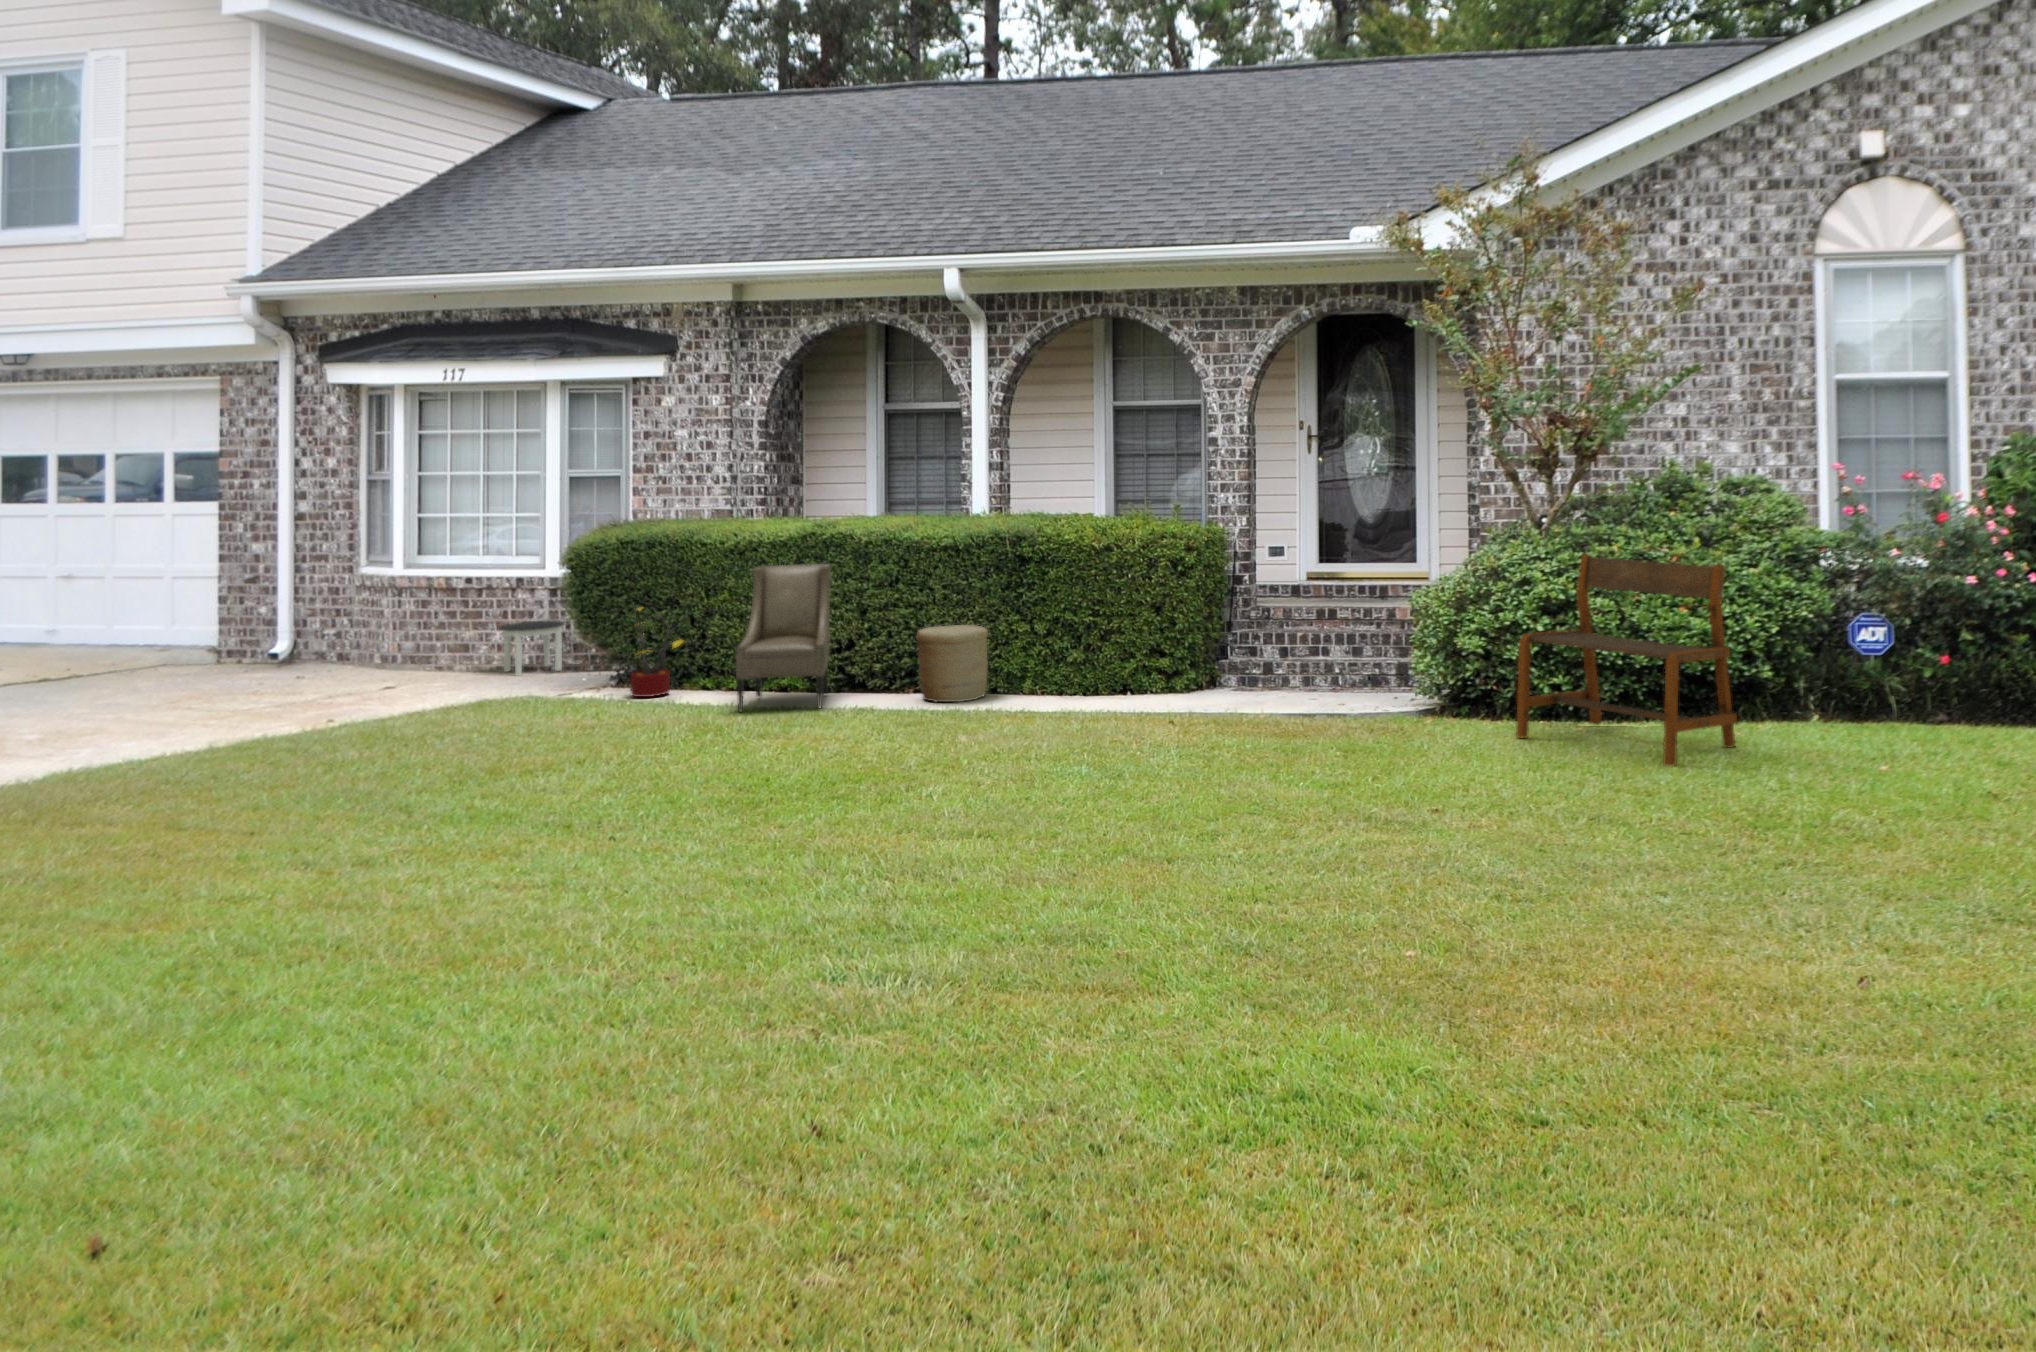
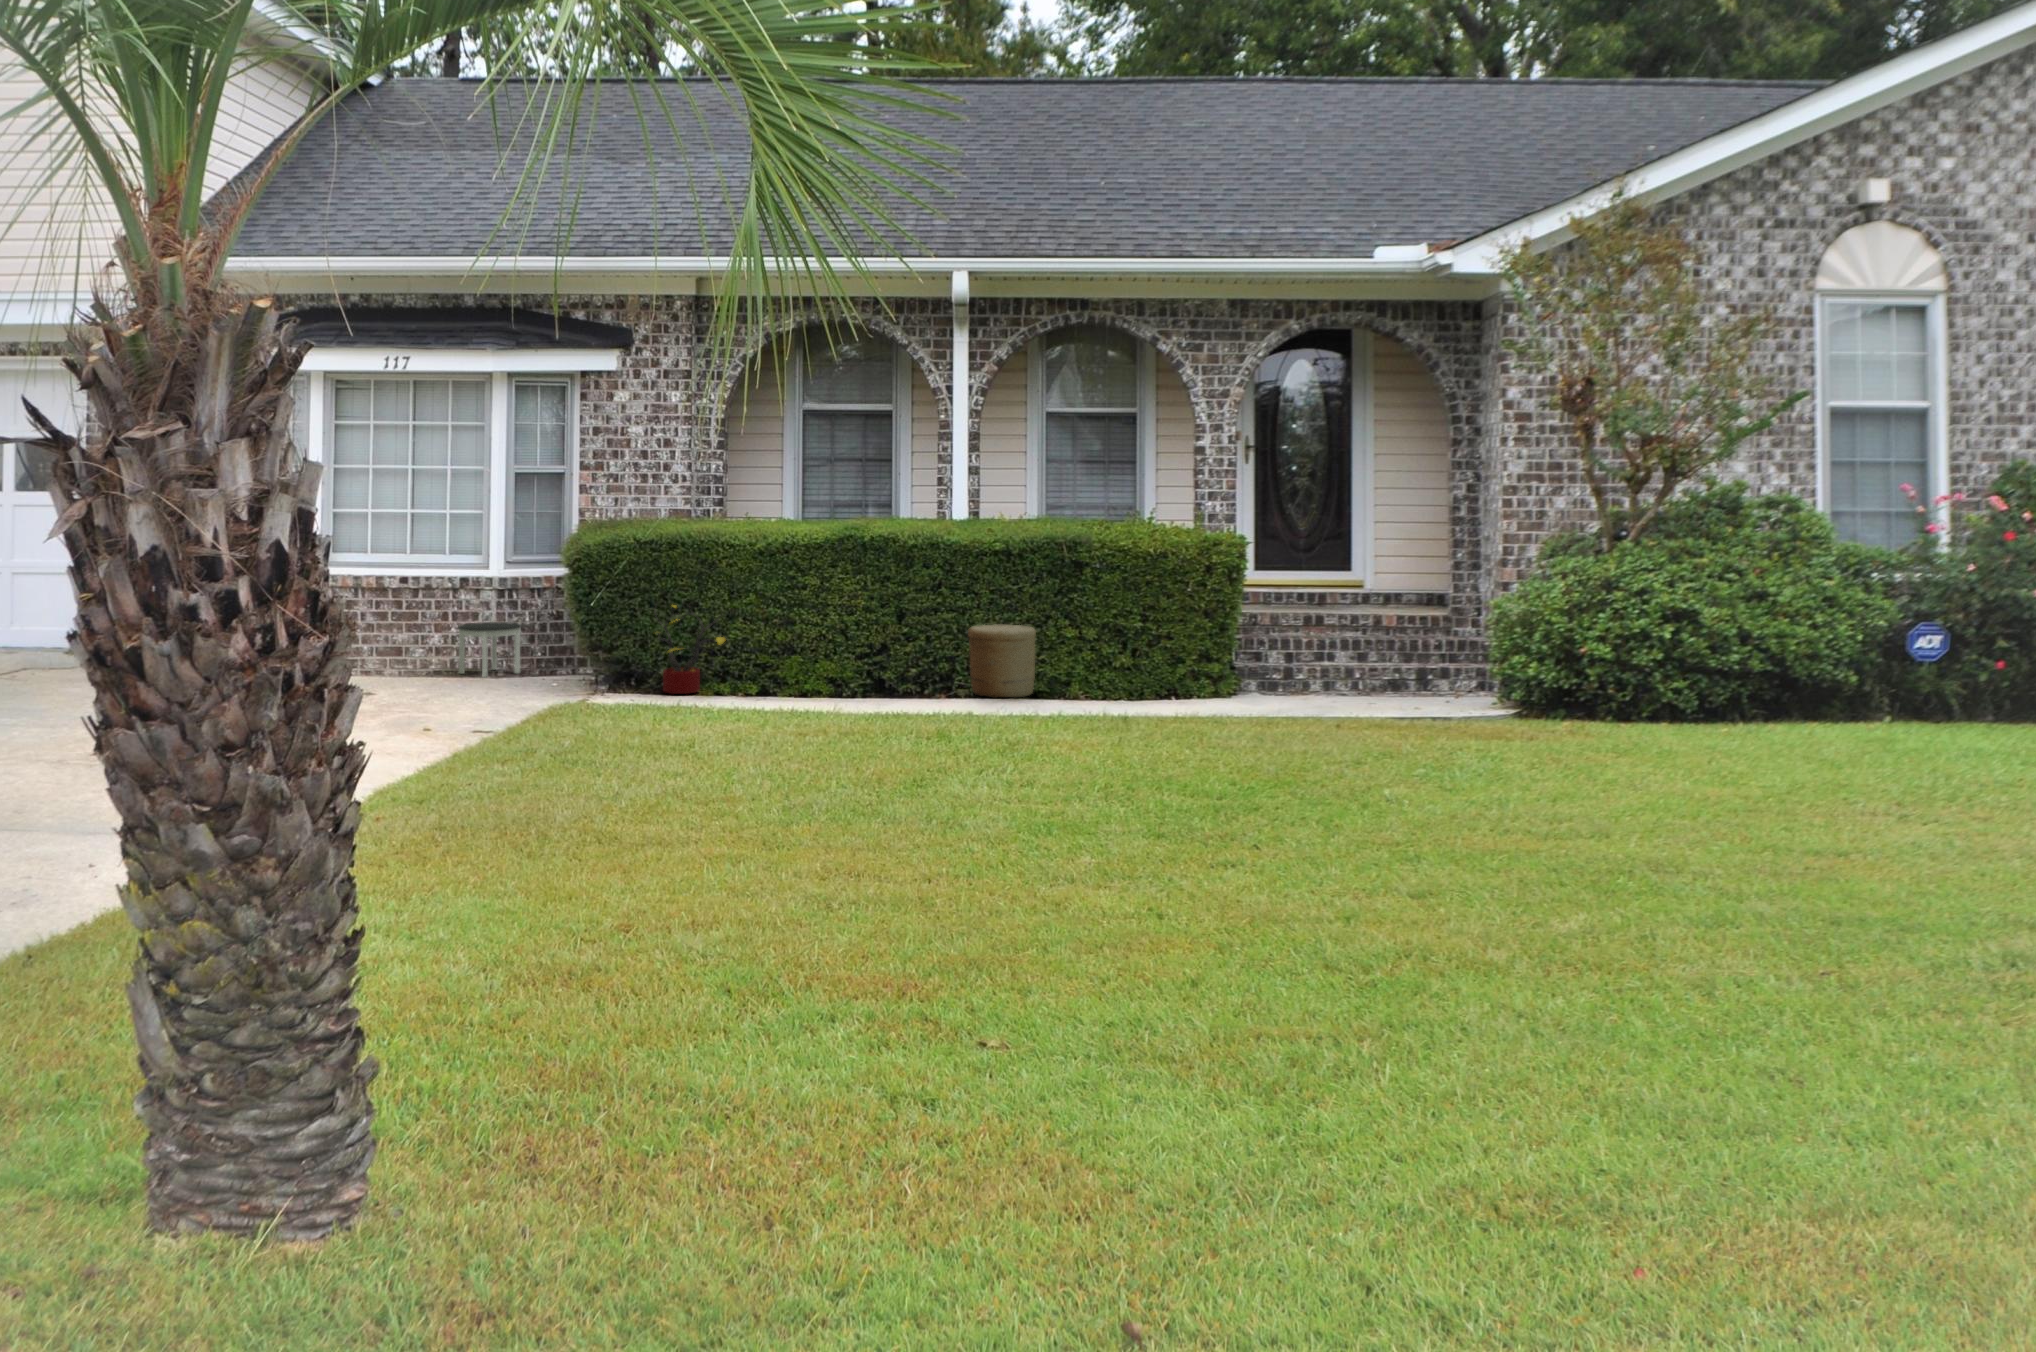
bench: present [1516,554,1737,766] -> none [1606,559,1813,740]
armchair: present [736,564,831,712] -> none [798,563,893,706]

